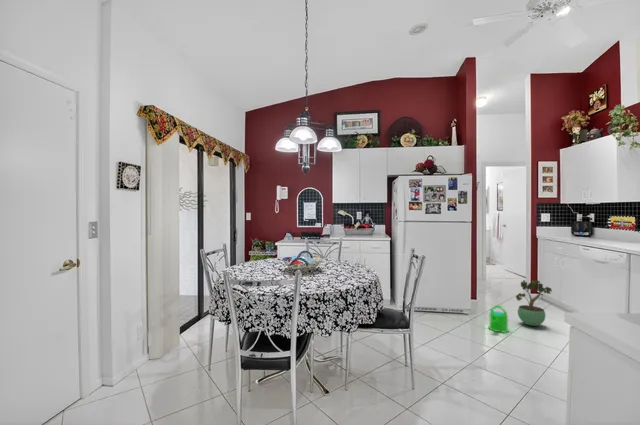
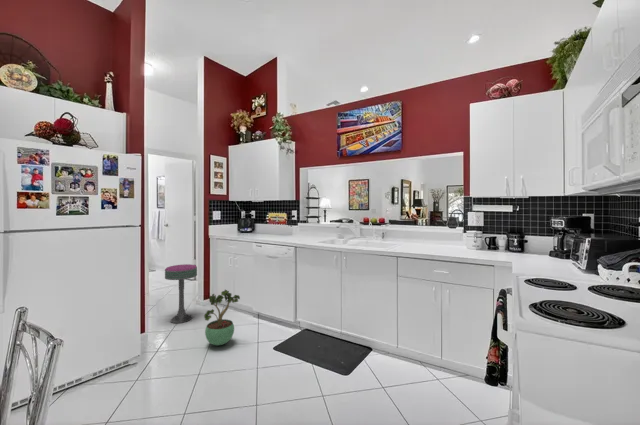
bar stool: none [492,259,519,306] -> present [165,264,197,323]
watering can: present [489,305,508,332] -> none [173,339,202,379]

